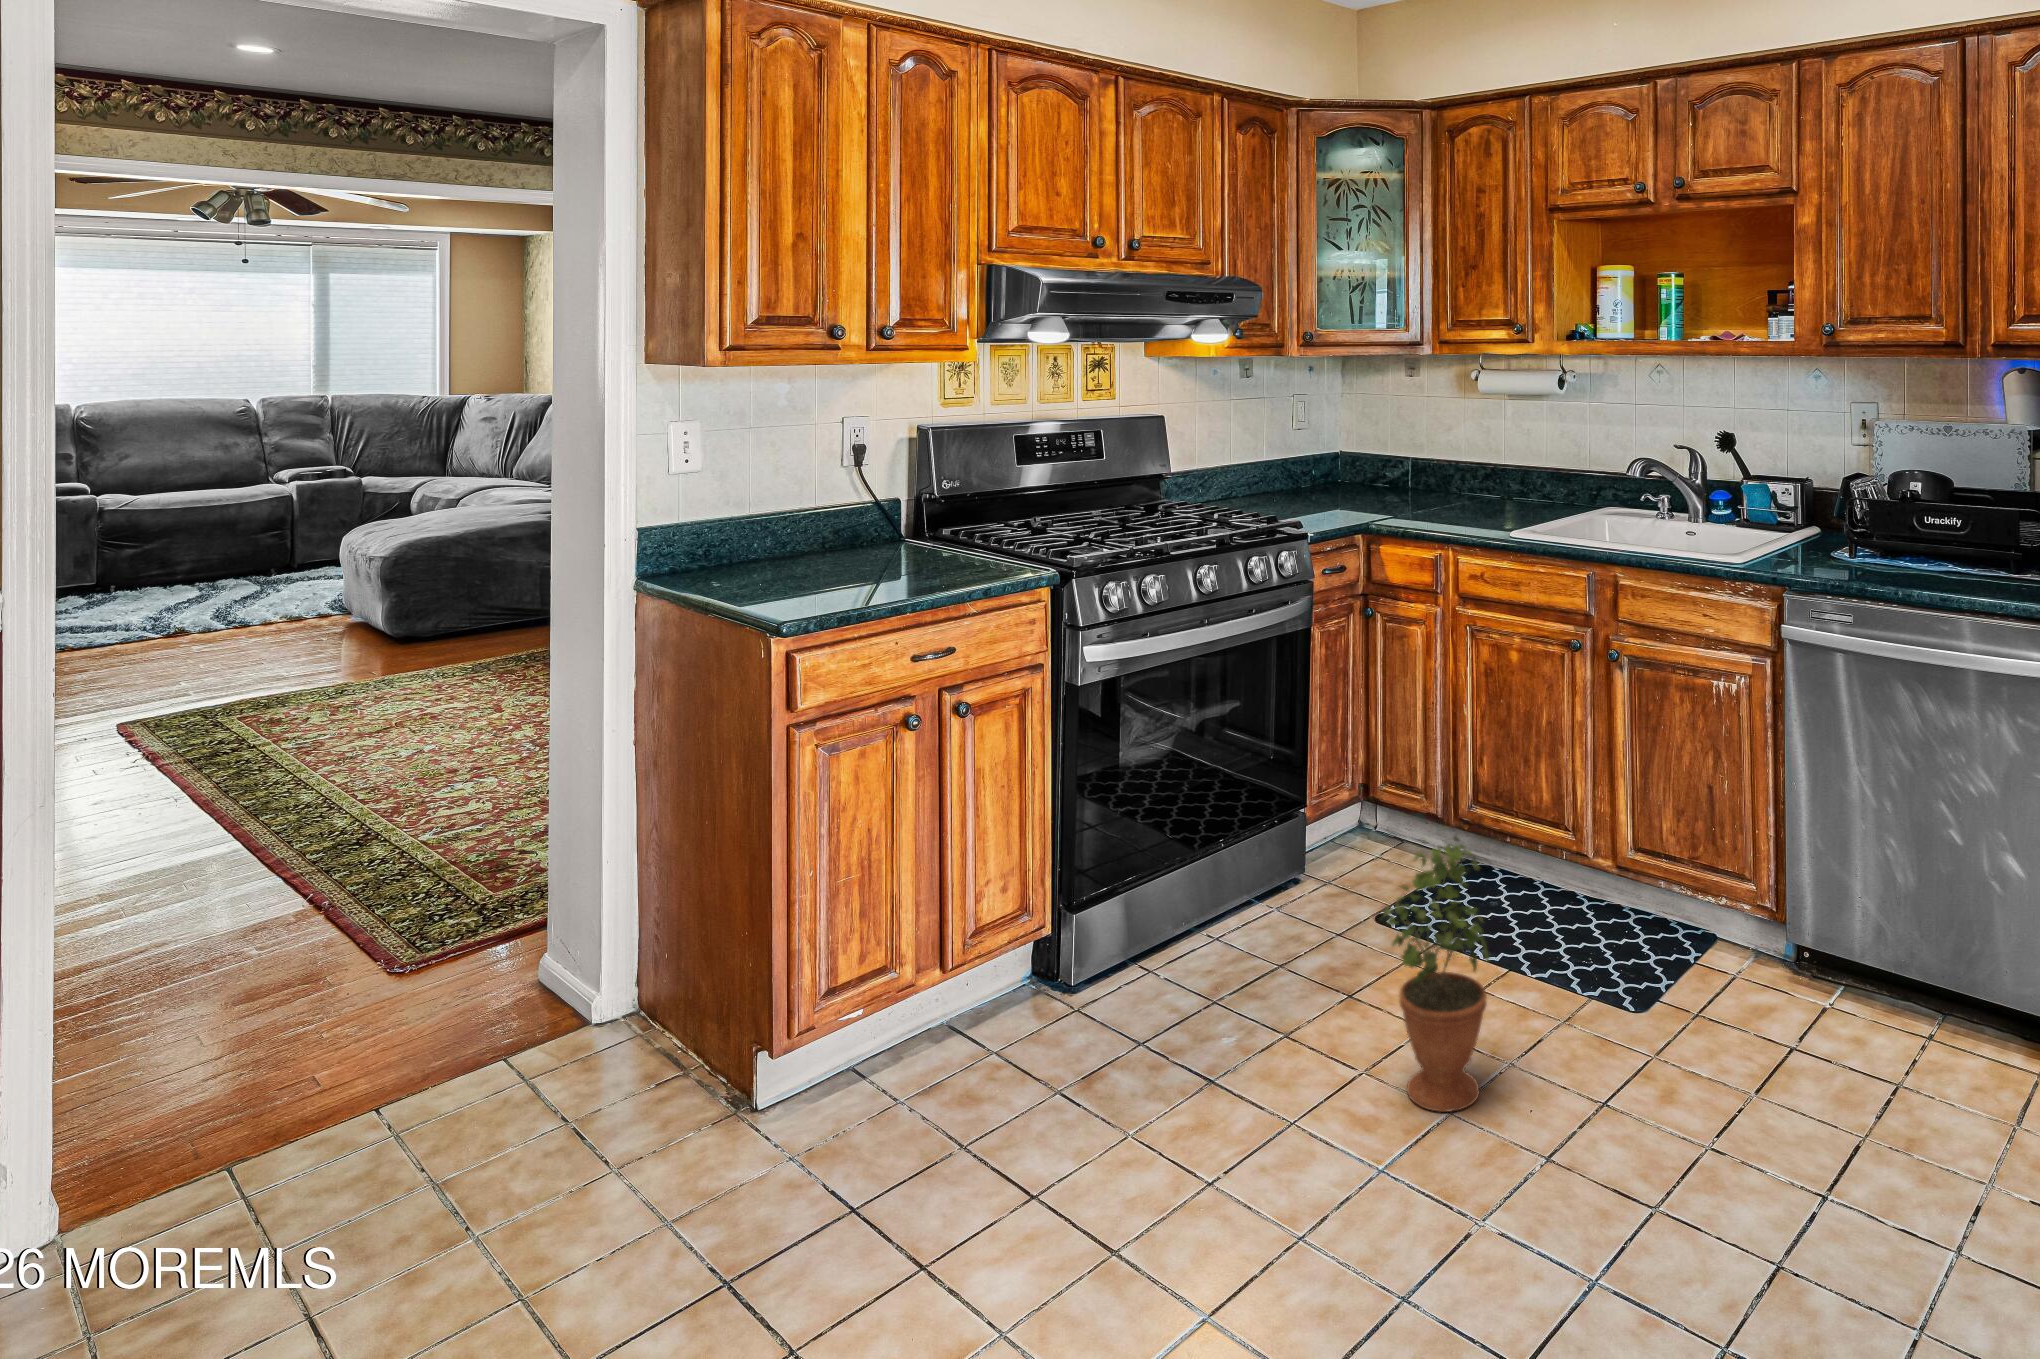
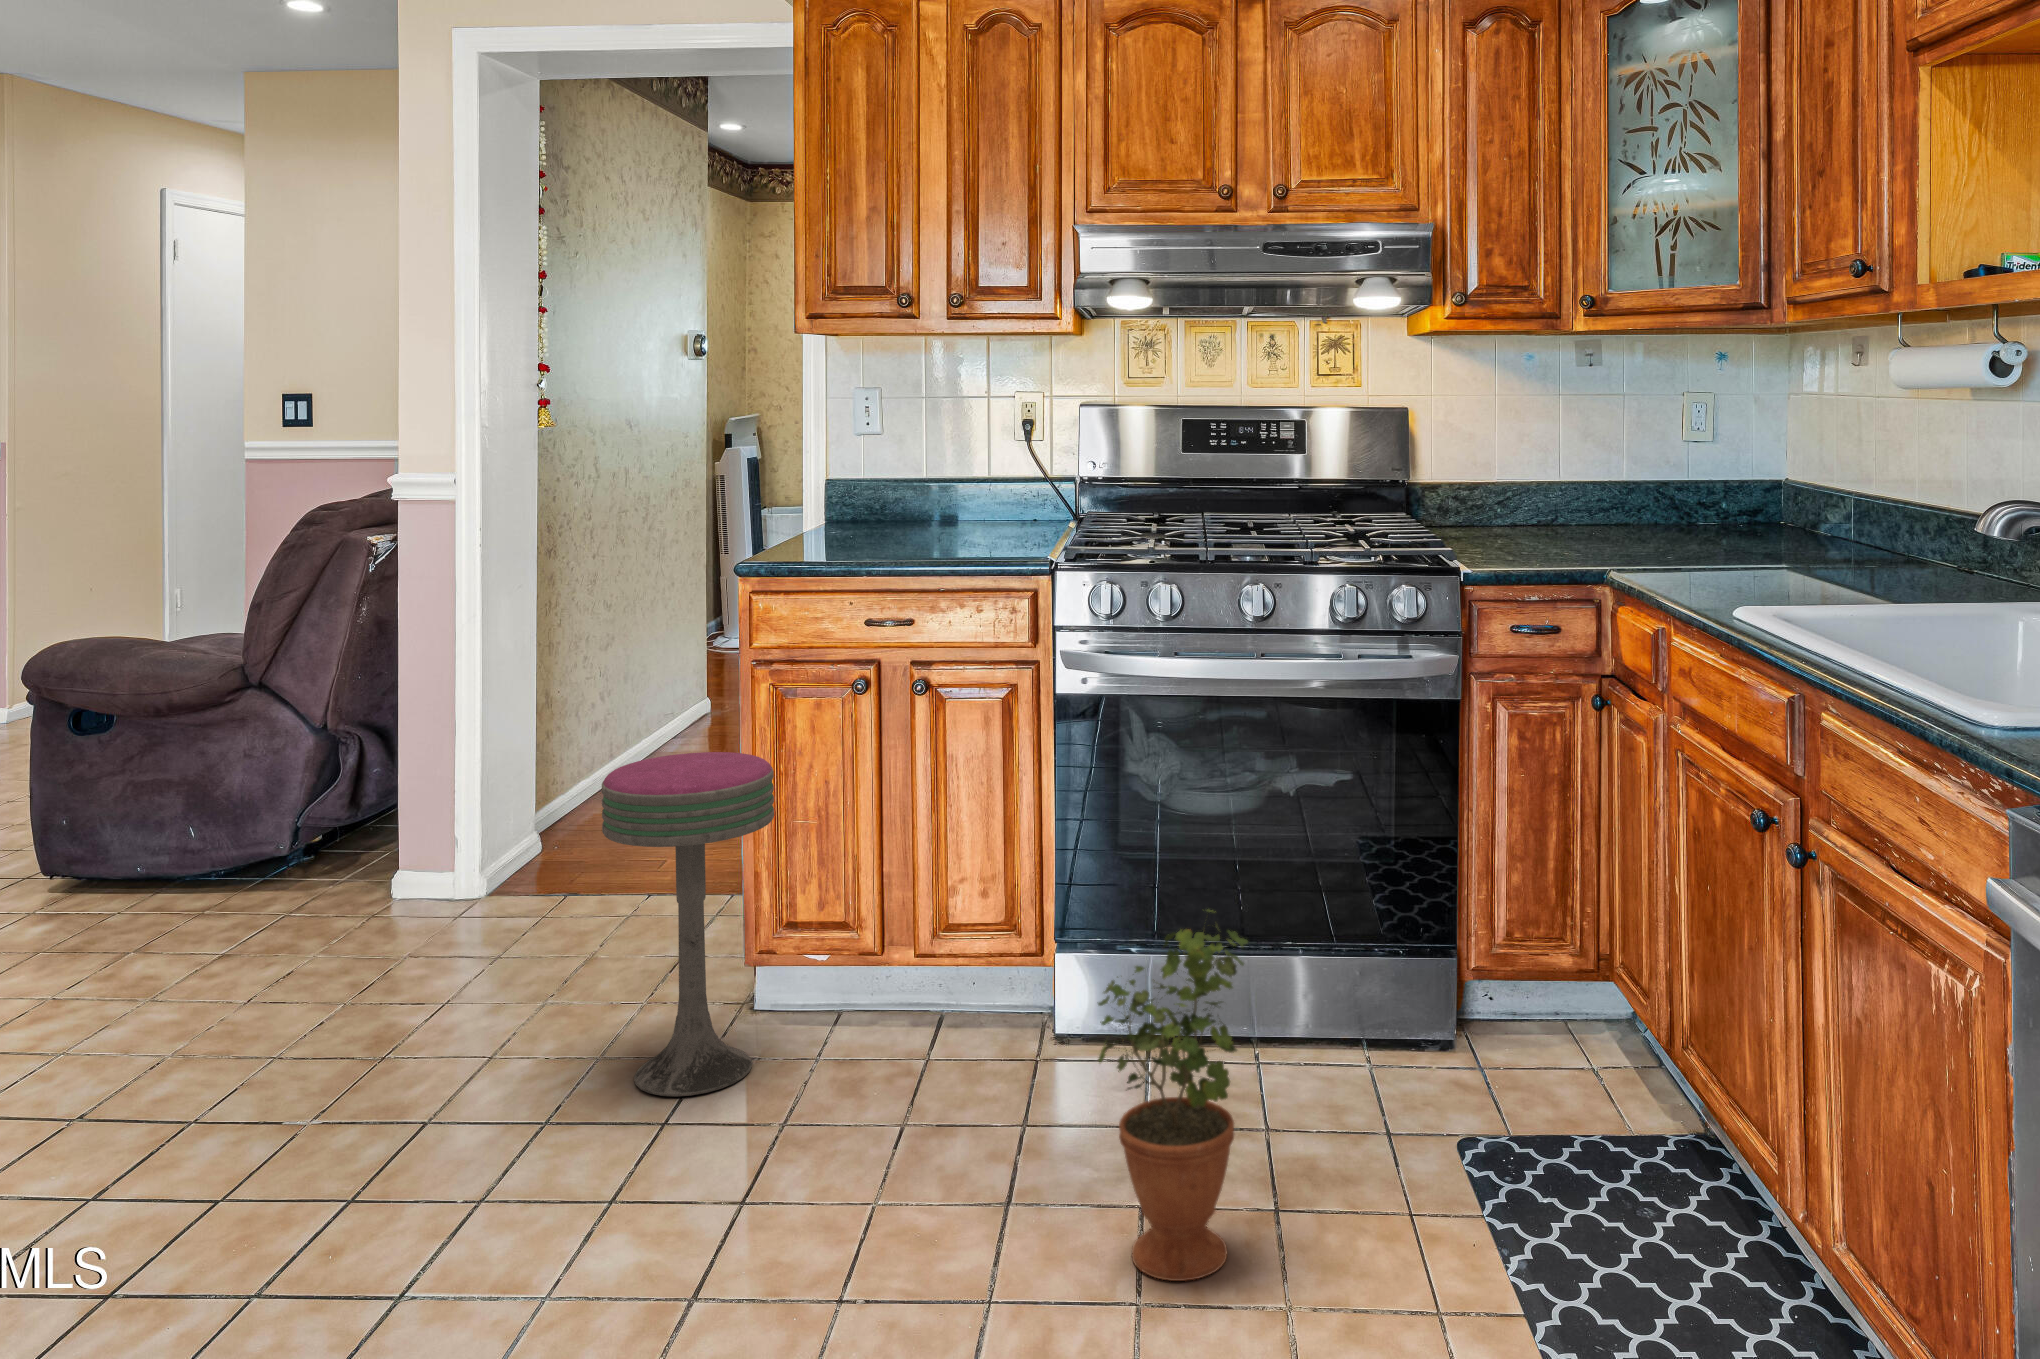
bar stool: none [714,820,910,1213] -> present [602,752,774,1097]

